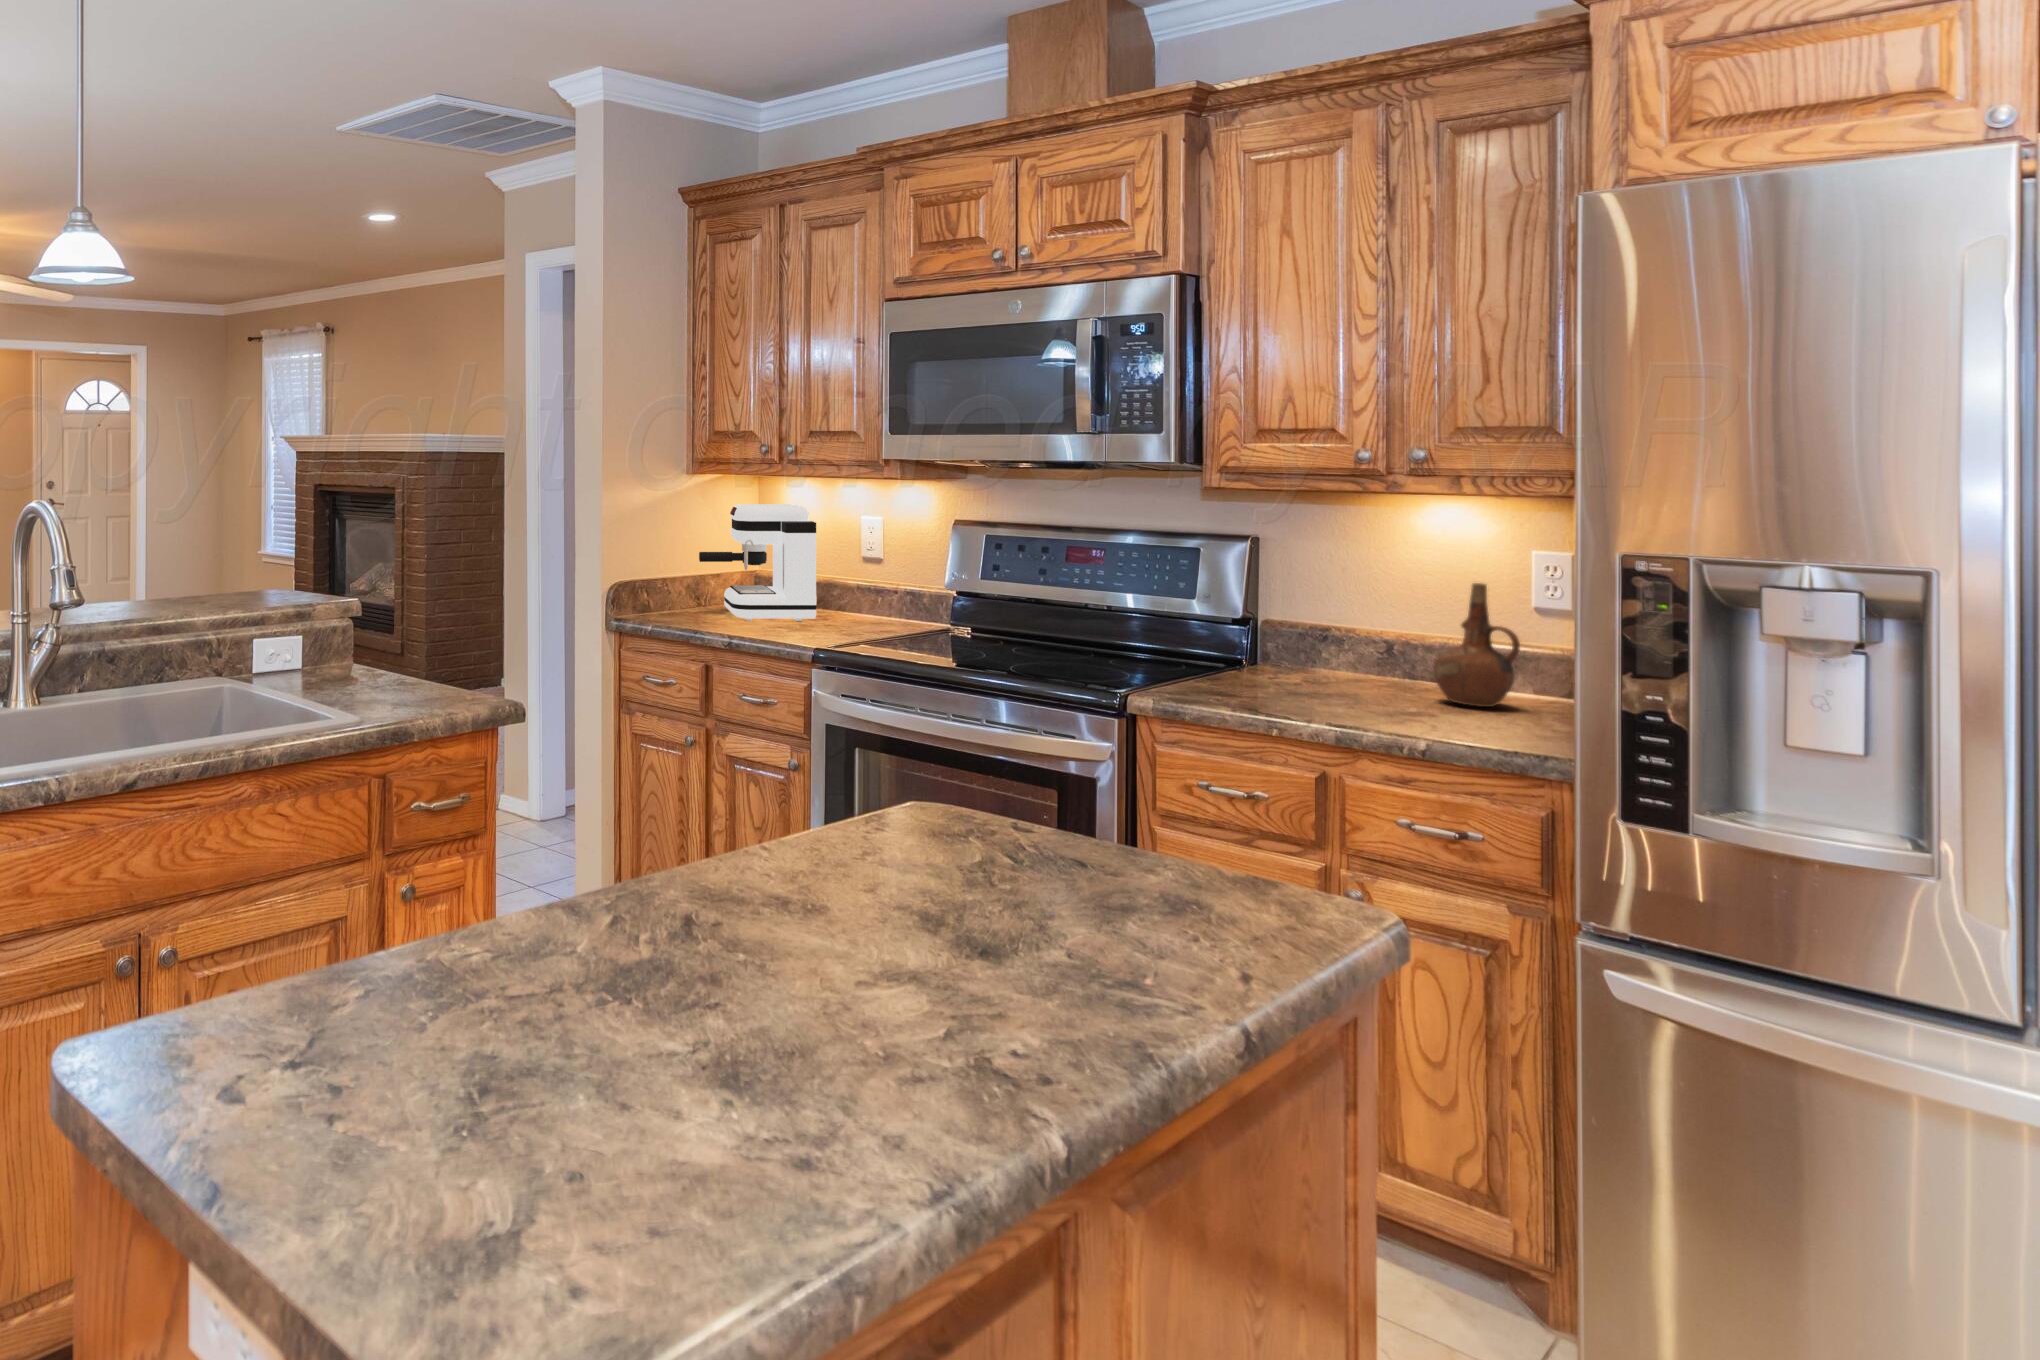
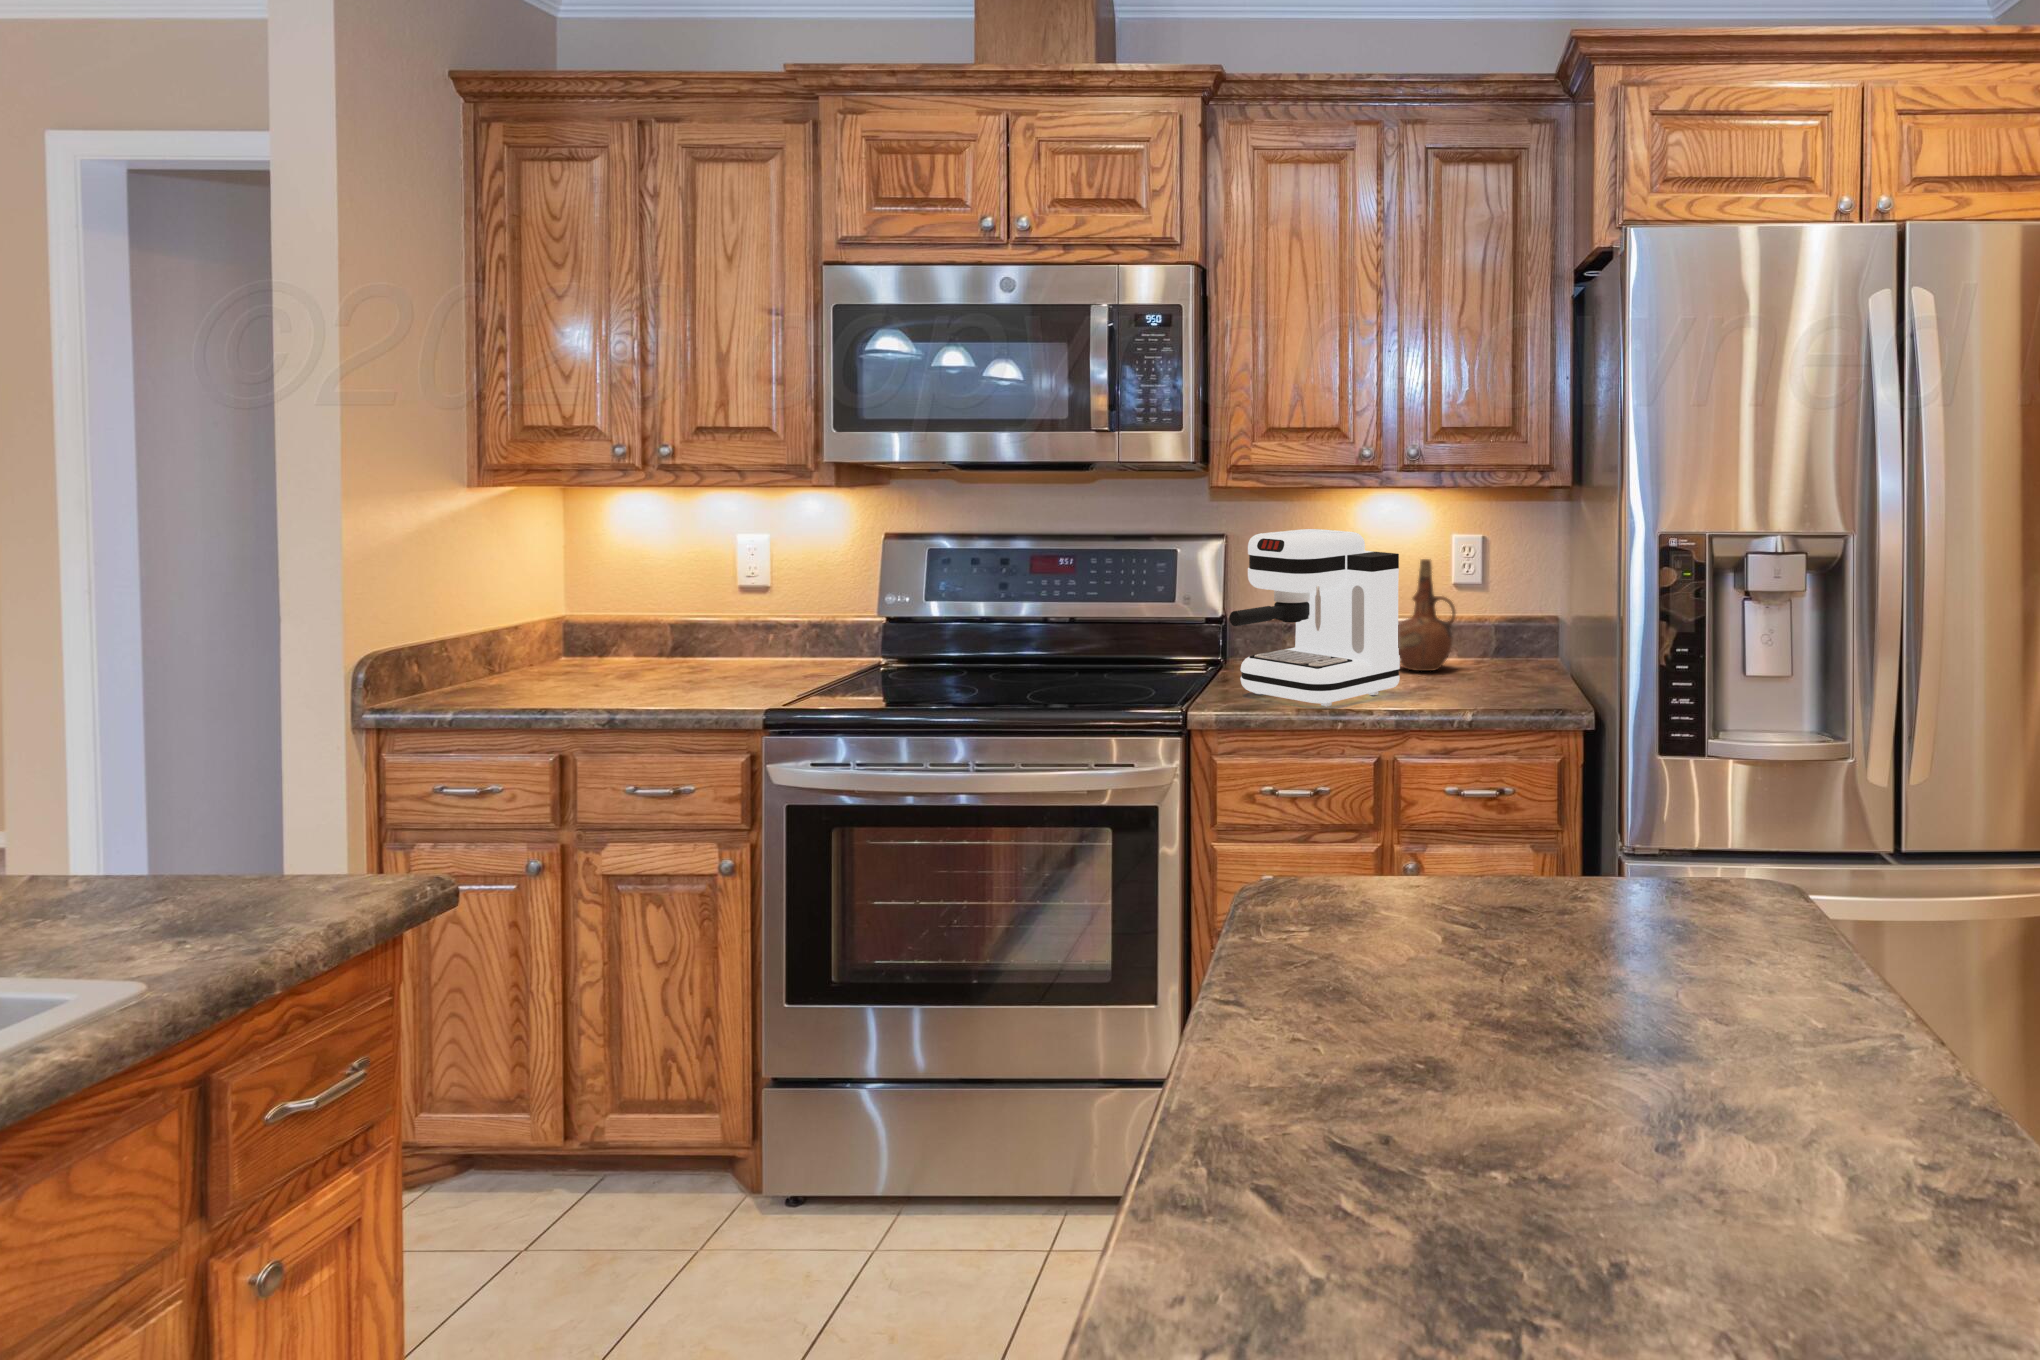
coffee maker: present [699,504,816,621] -> present [1229,529,1400,706]

